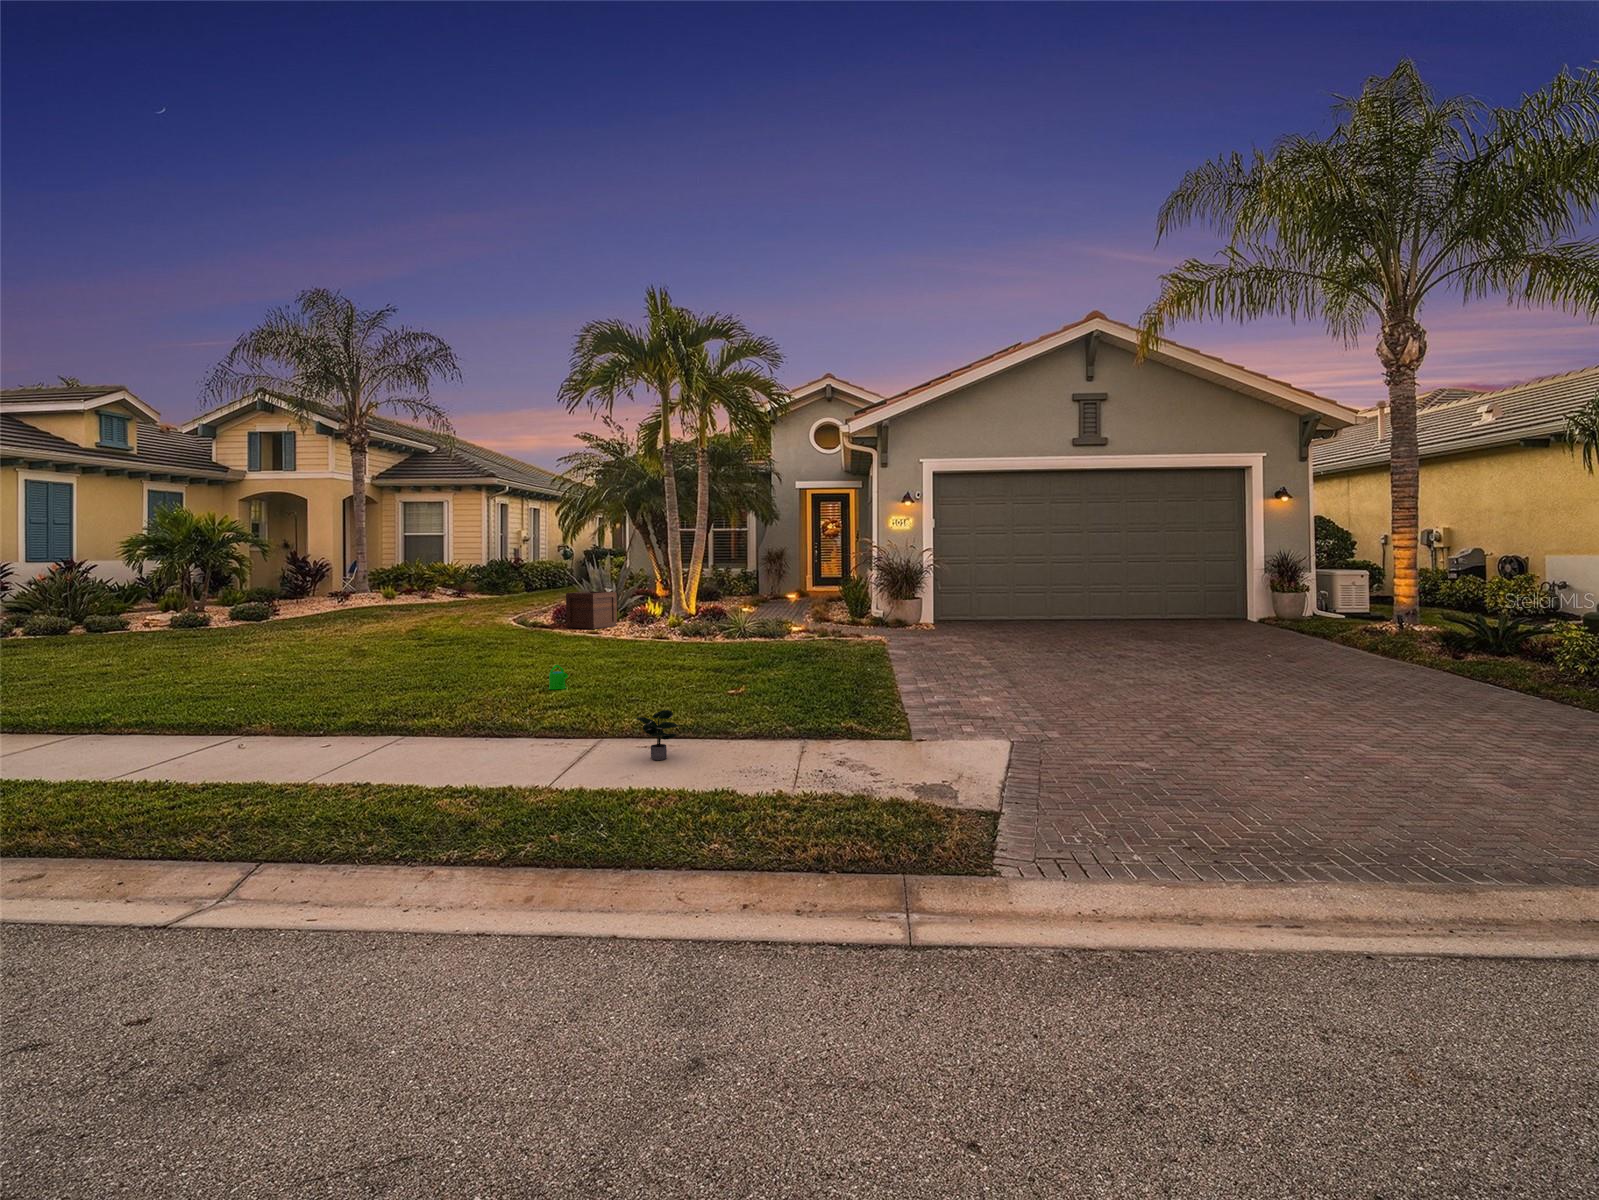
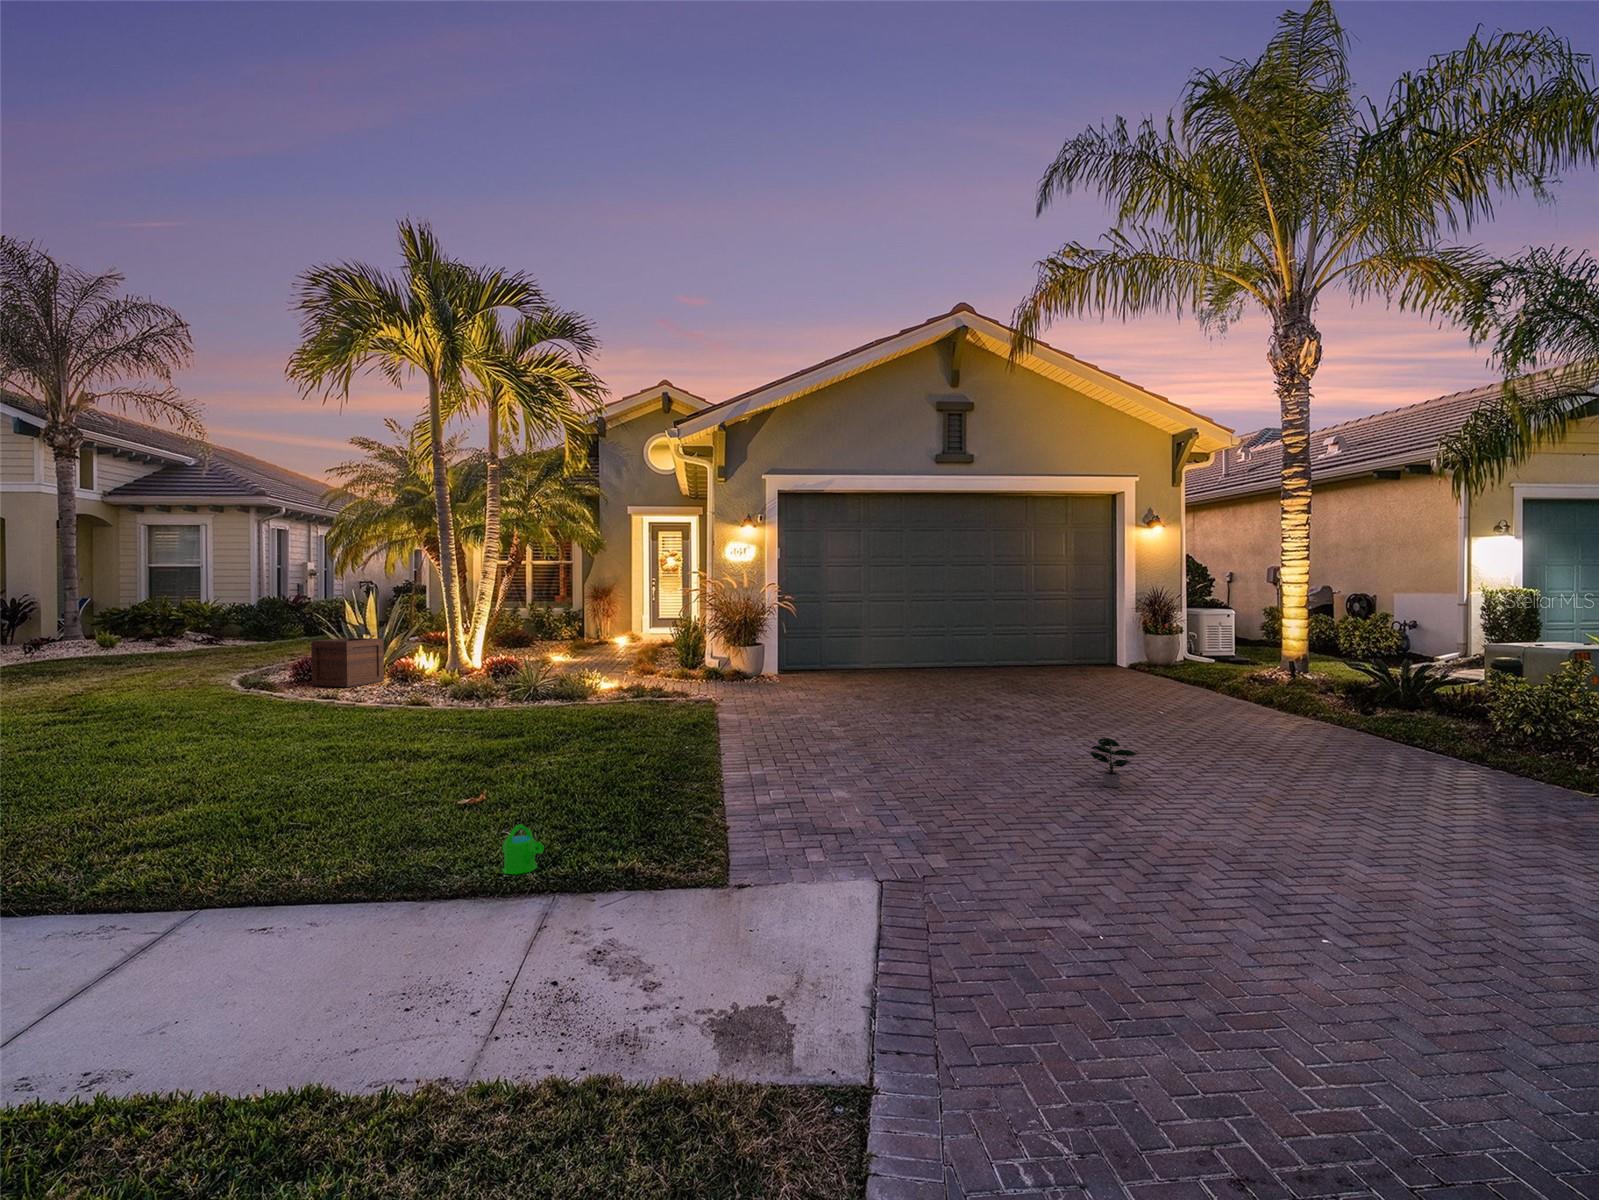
watering can: present [548,665,568,690] -> present [502,824,544,874]
potted plant: present [637,710,679,760] -> present [1090,738,1138,788]

